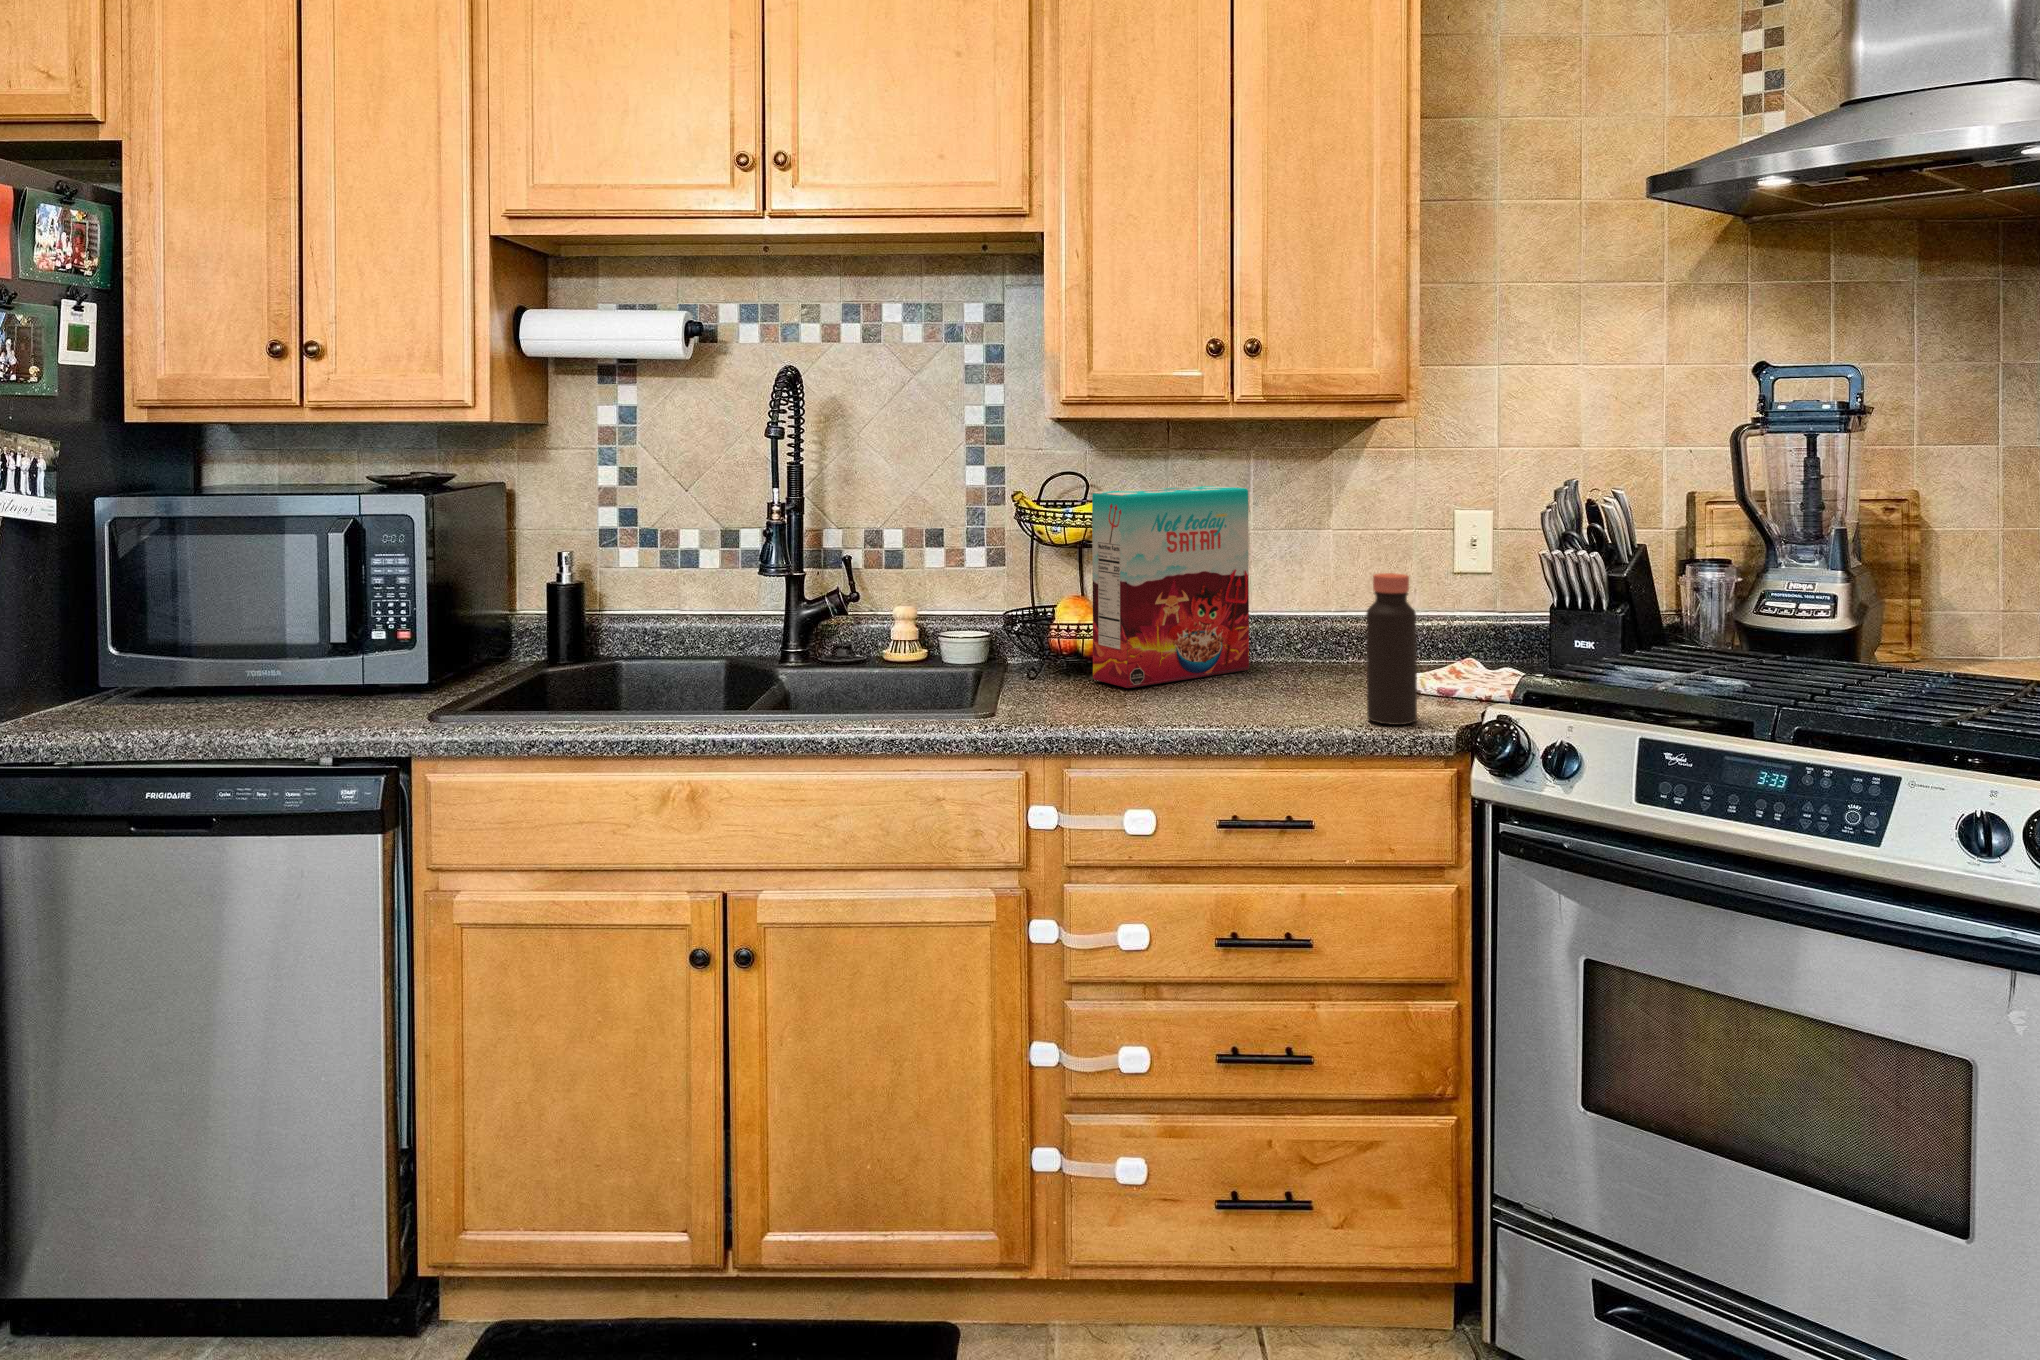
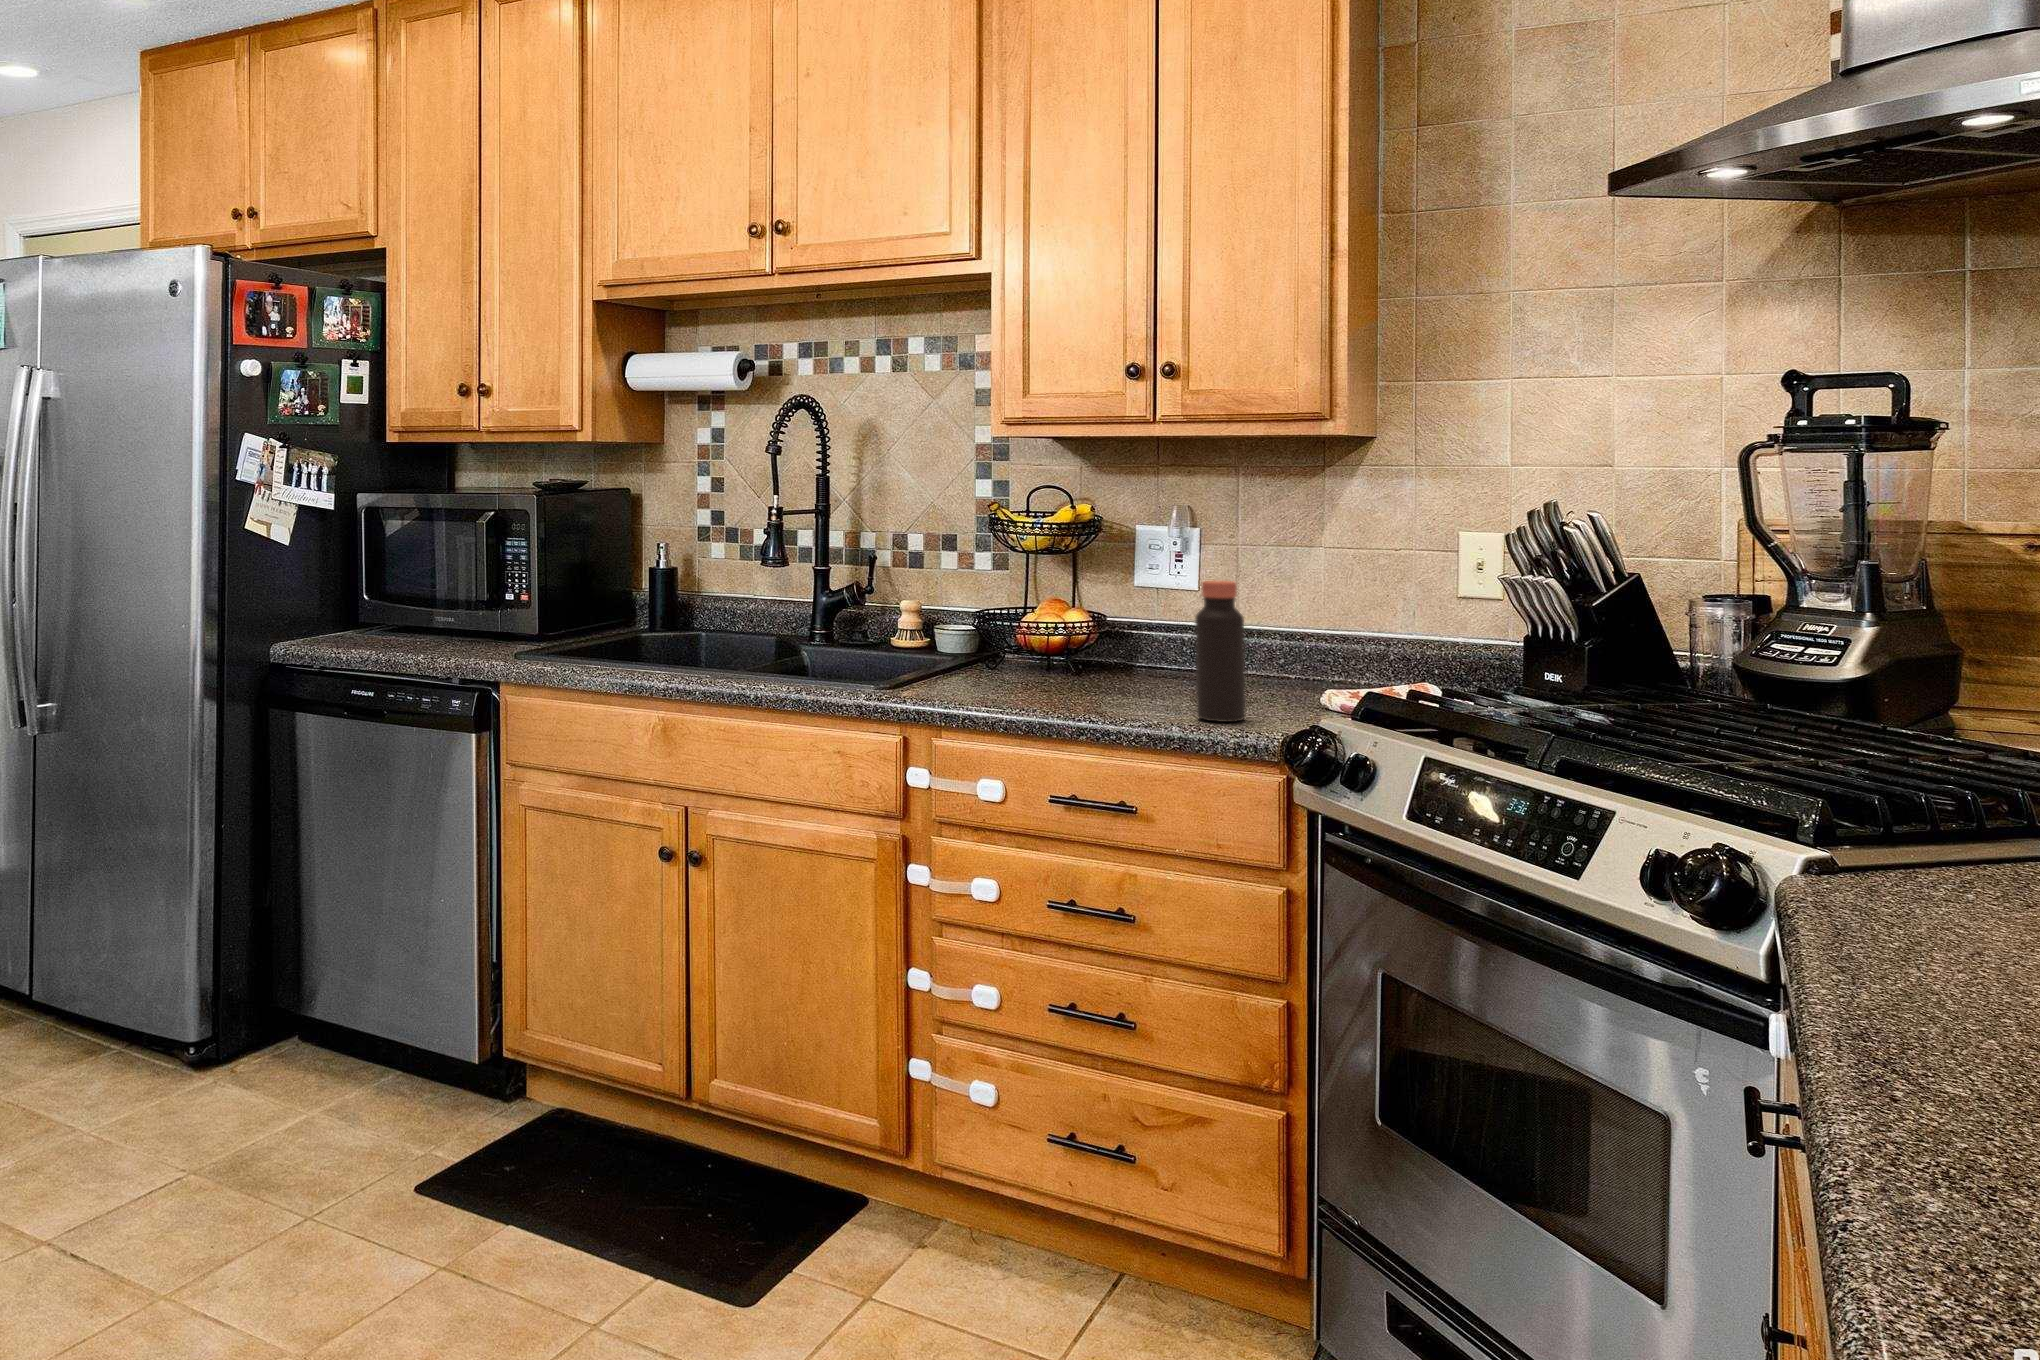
cereal box: present [1092,486,1249,688] -> none [1033,504,1198,683]

